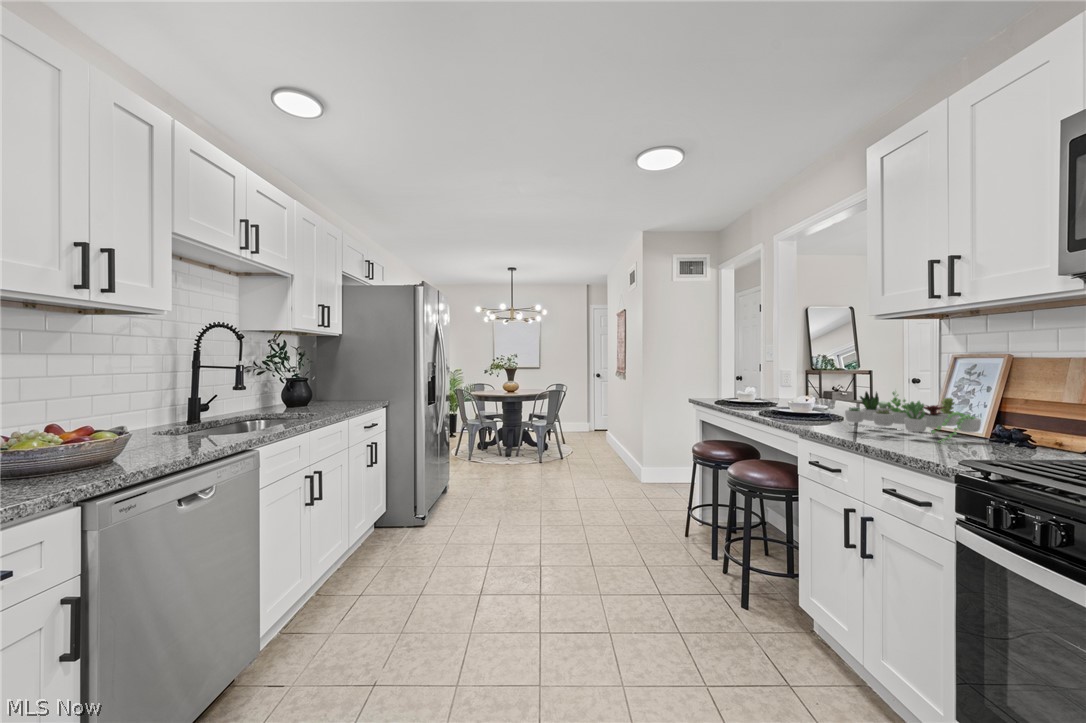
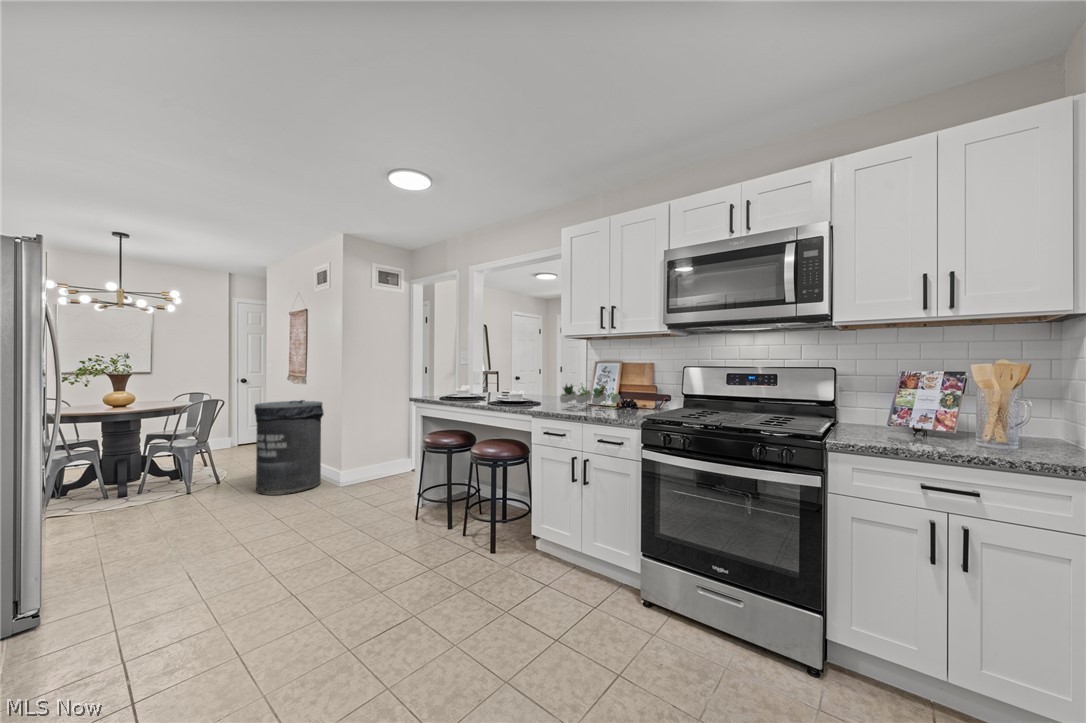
trash can: none [578,394,632,478] -> present [255,400,324,495]

